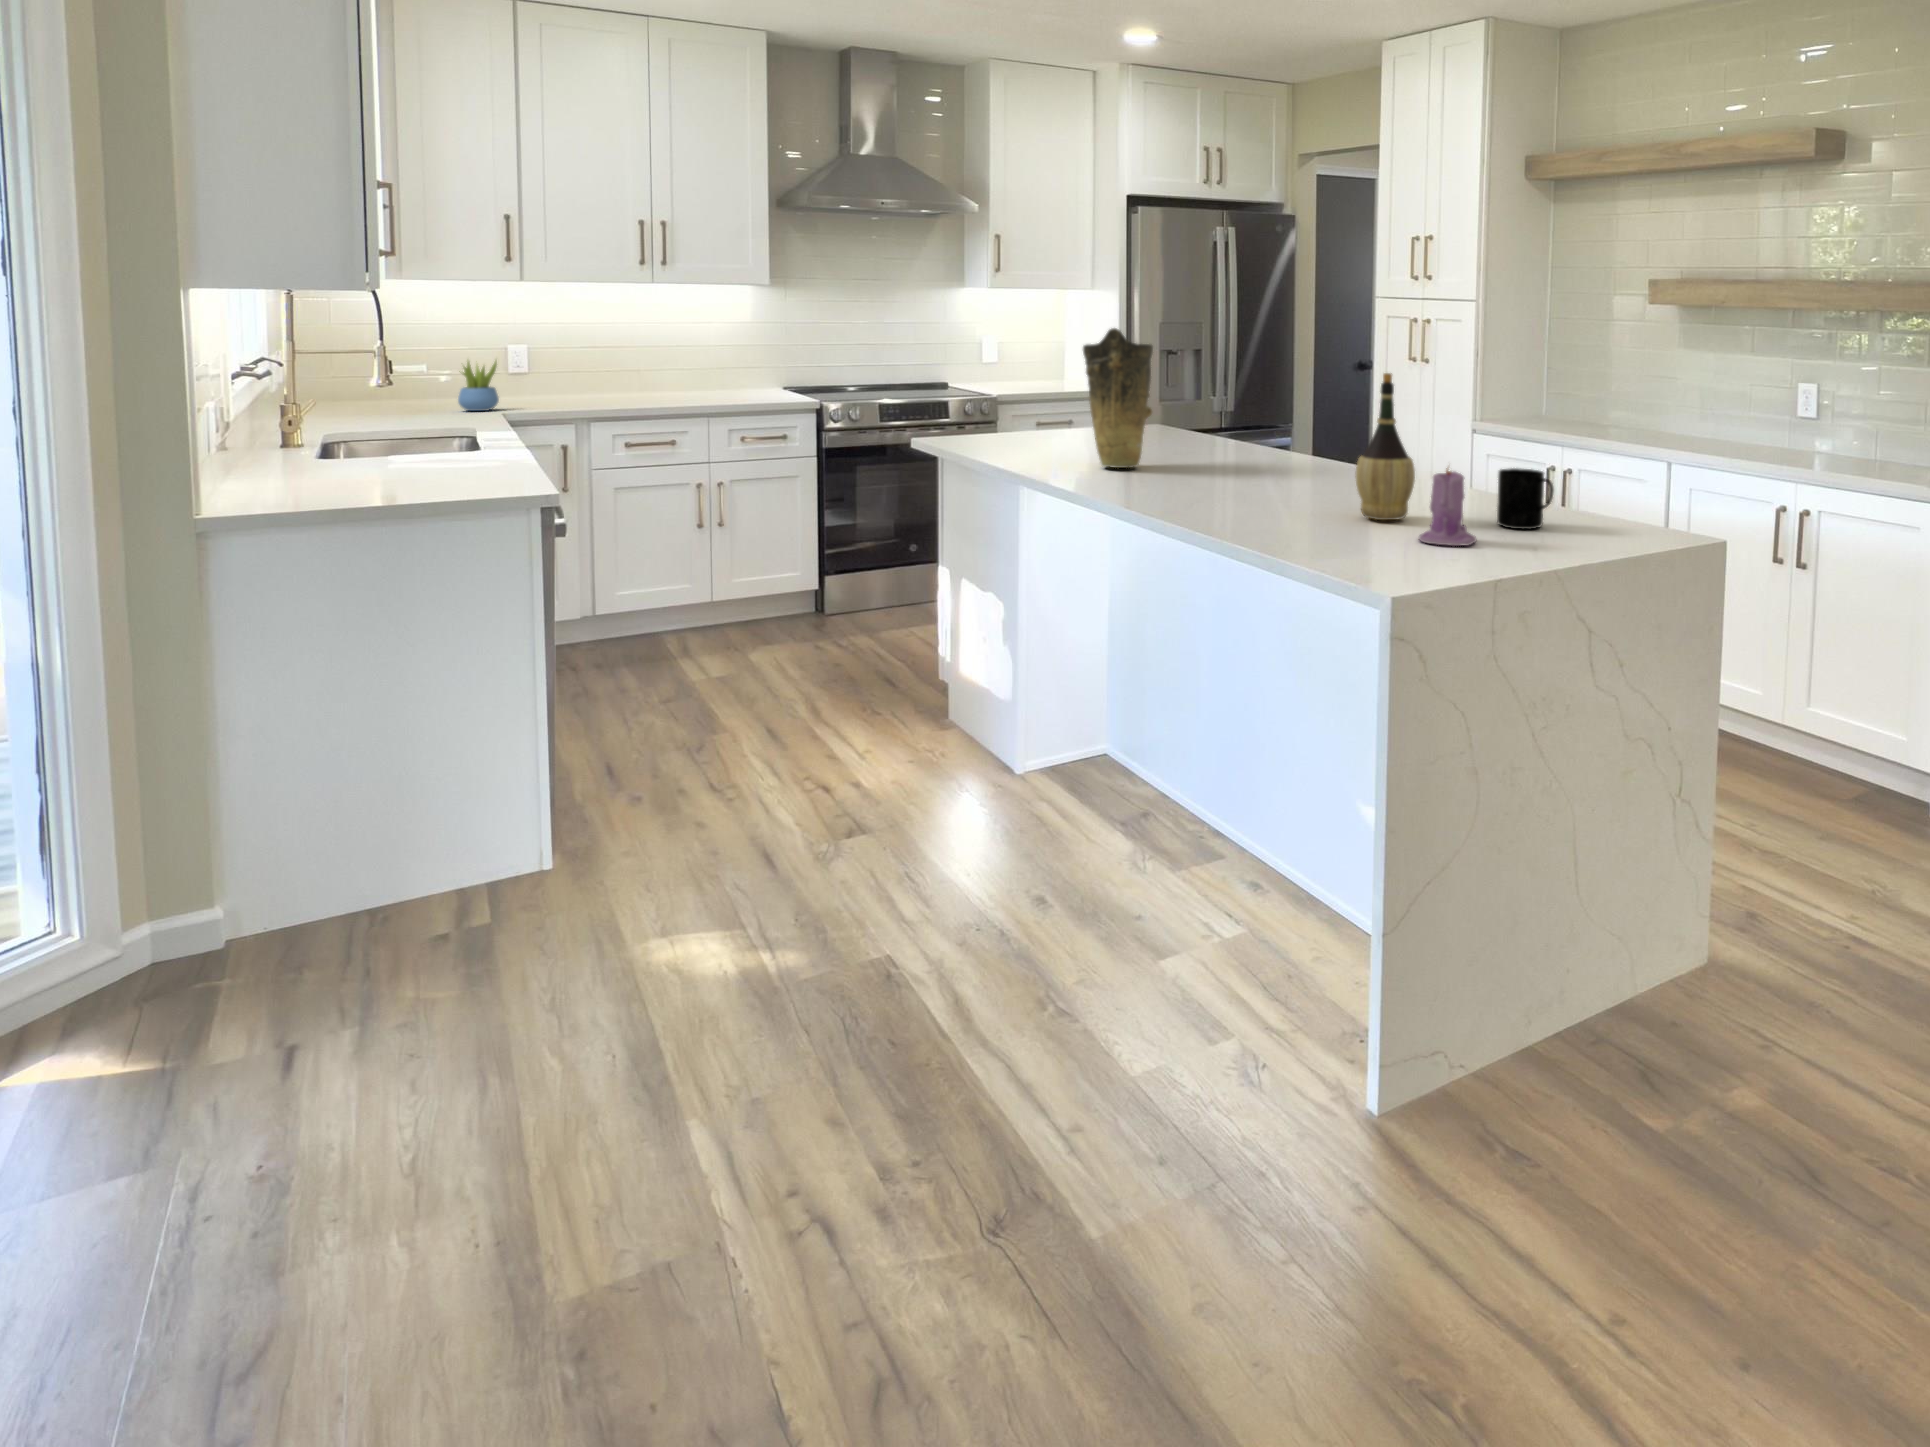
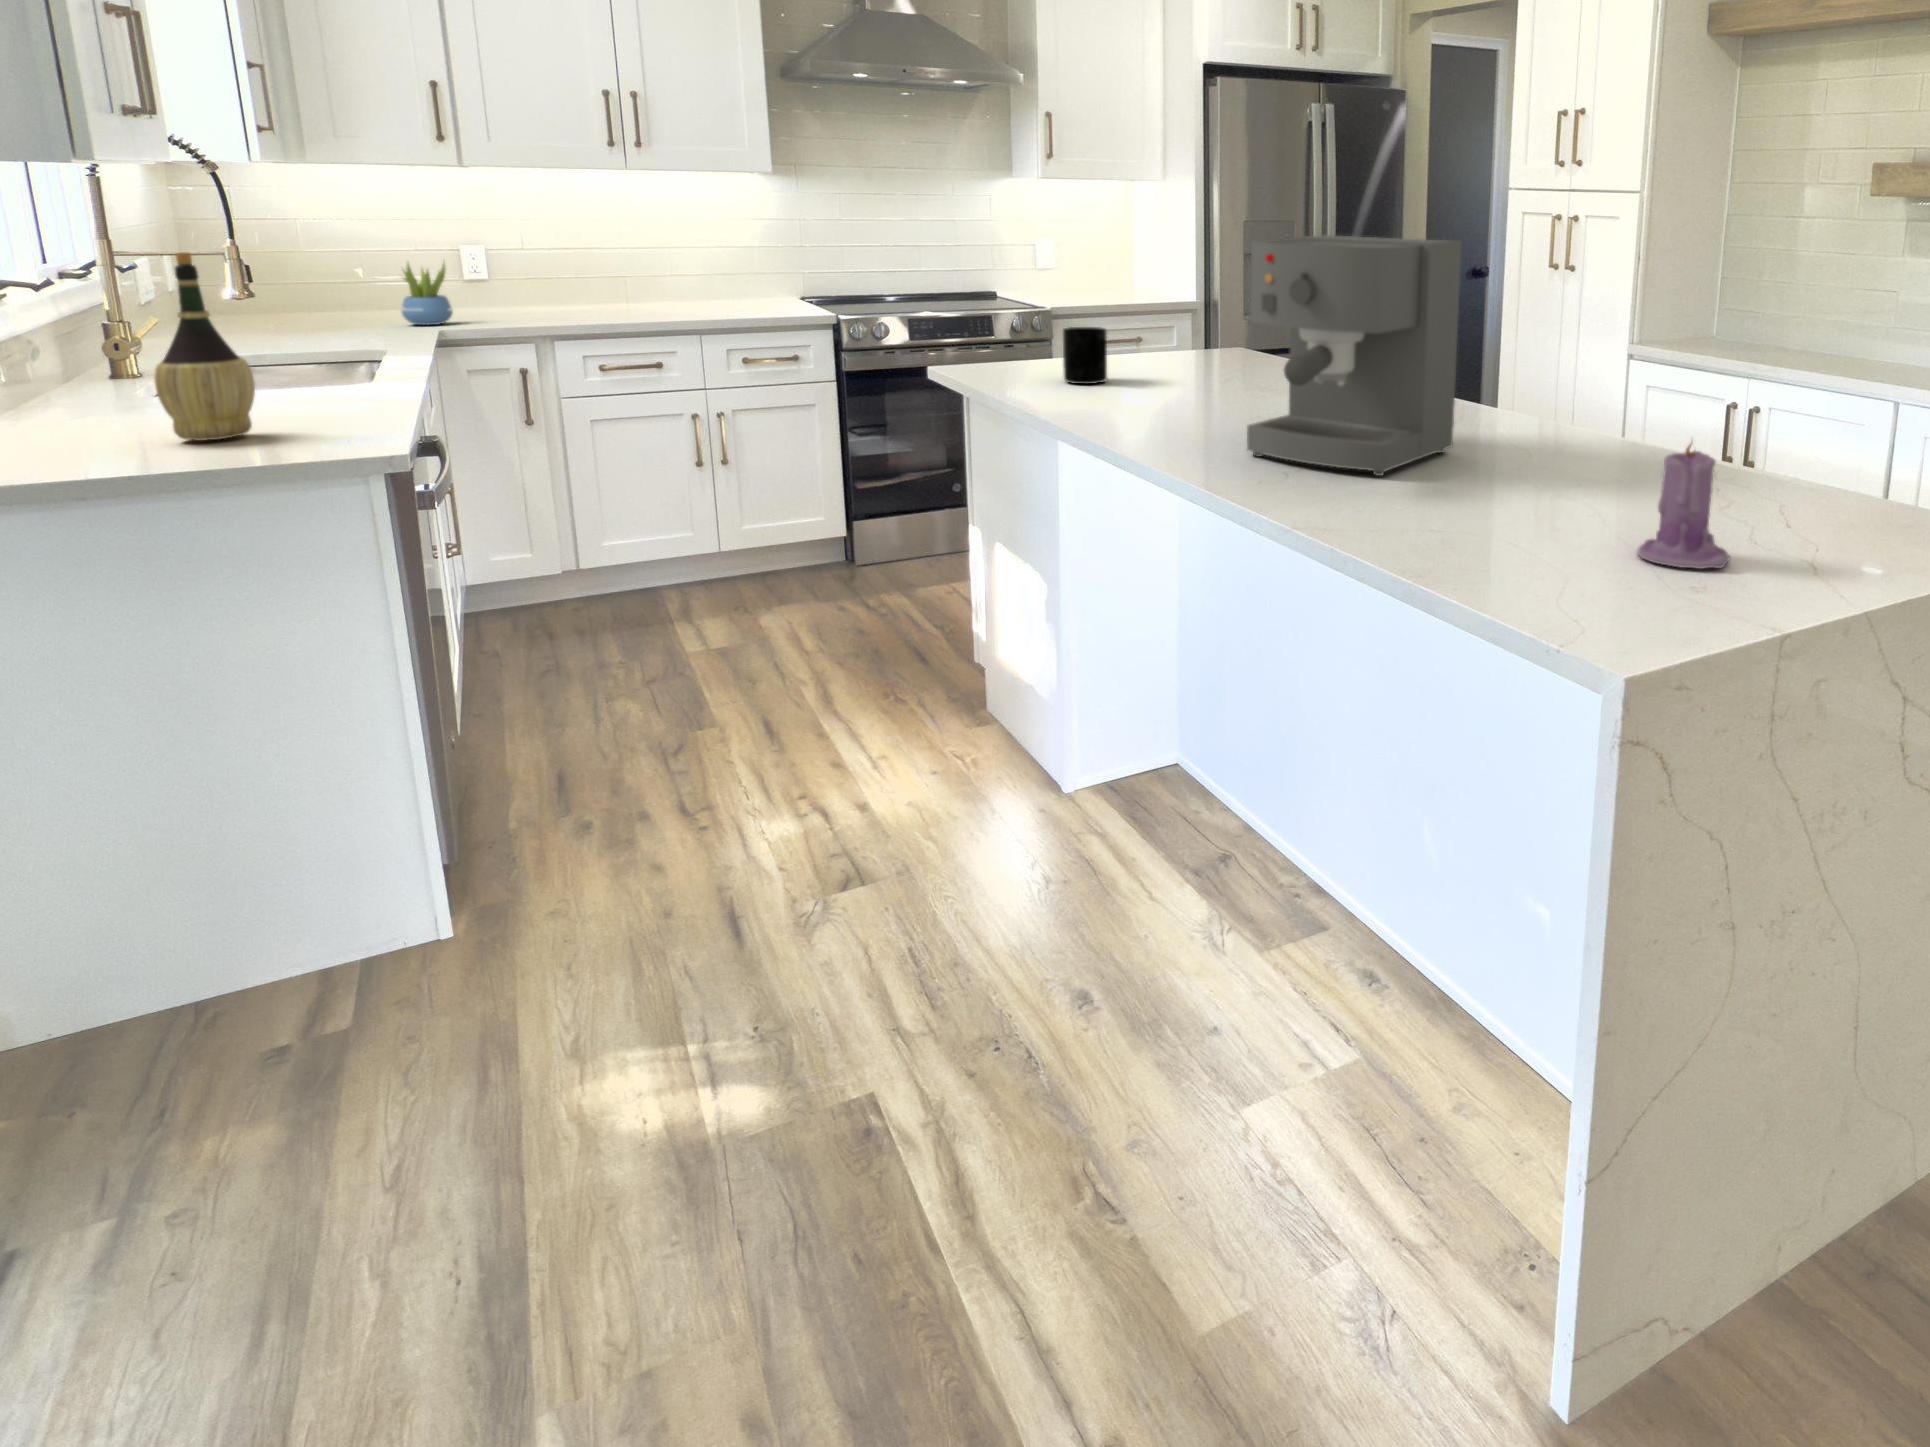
vase: present [1083,328,1153,468] -> none [1135,224,1233,419]
coffee maker: none [1163,335,1313,500] -> present [1247,235,1462,476]
wine bottle: present [1356,373,1415,520] -> present [154,252,255,441]
mug: present [1497,468,1553,529] -> present [1063,327,1107,384]

